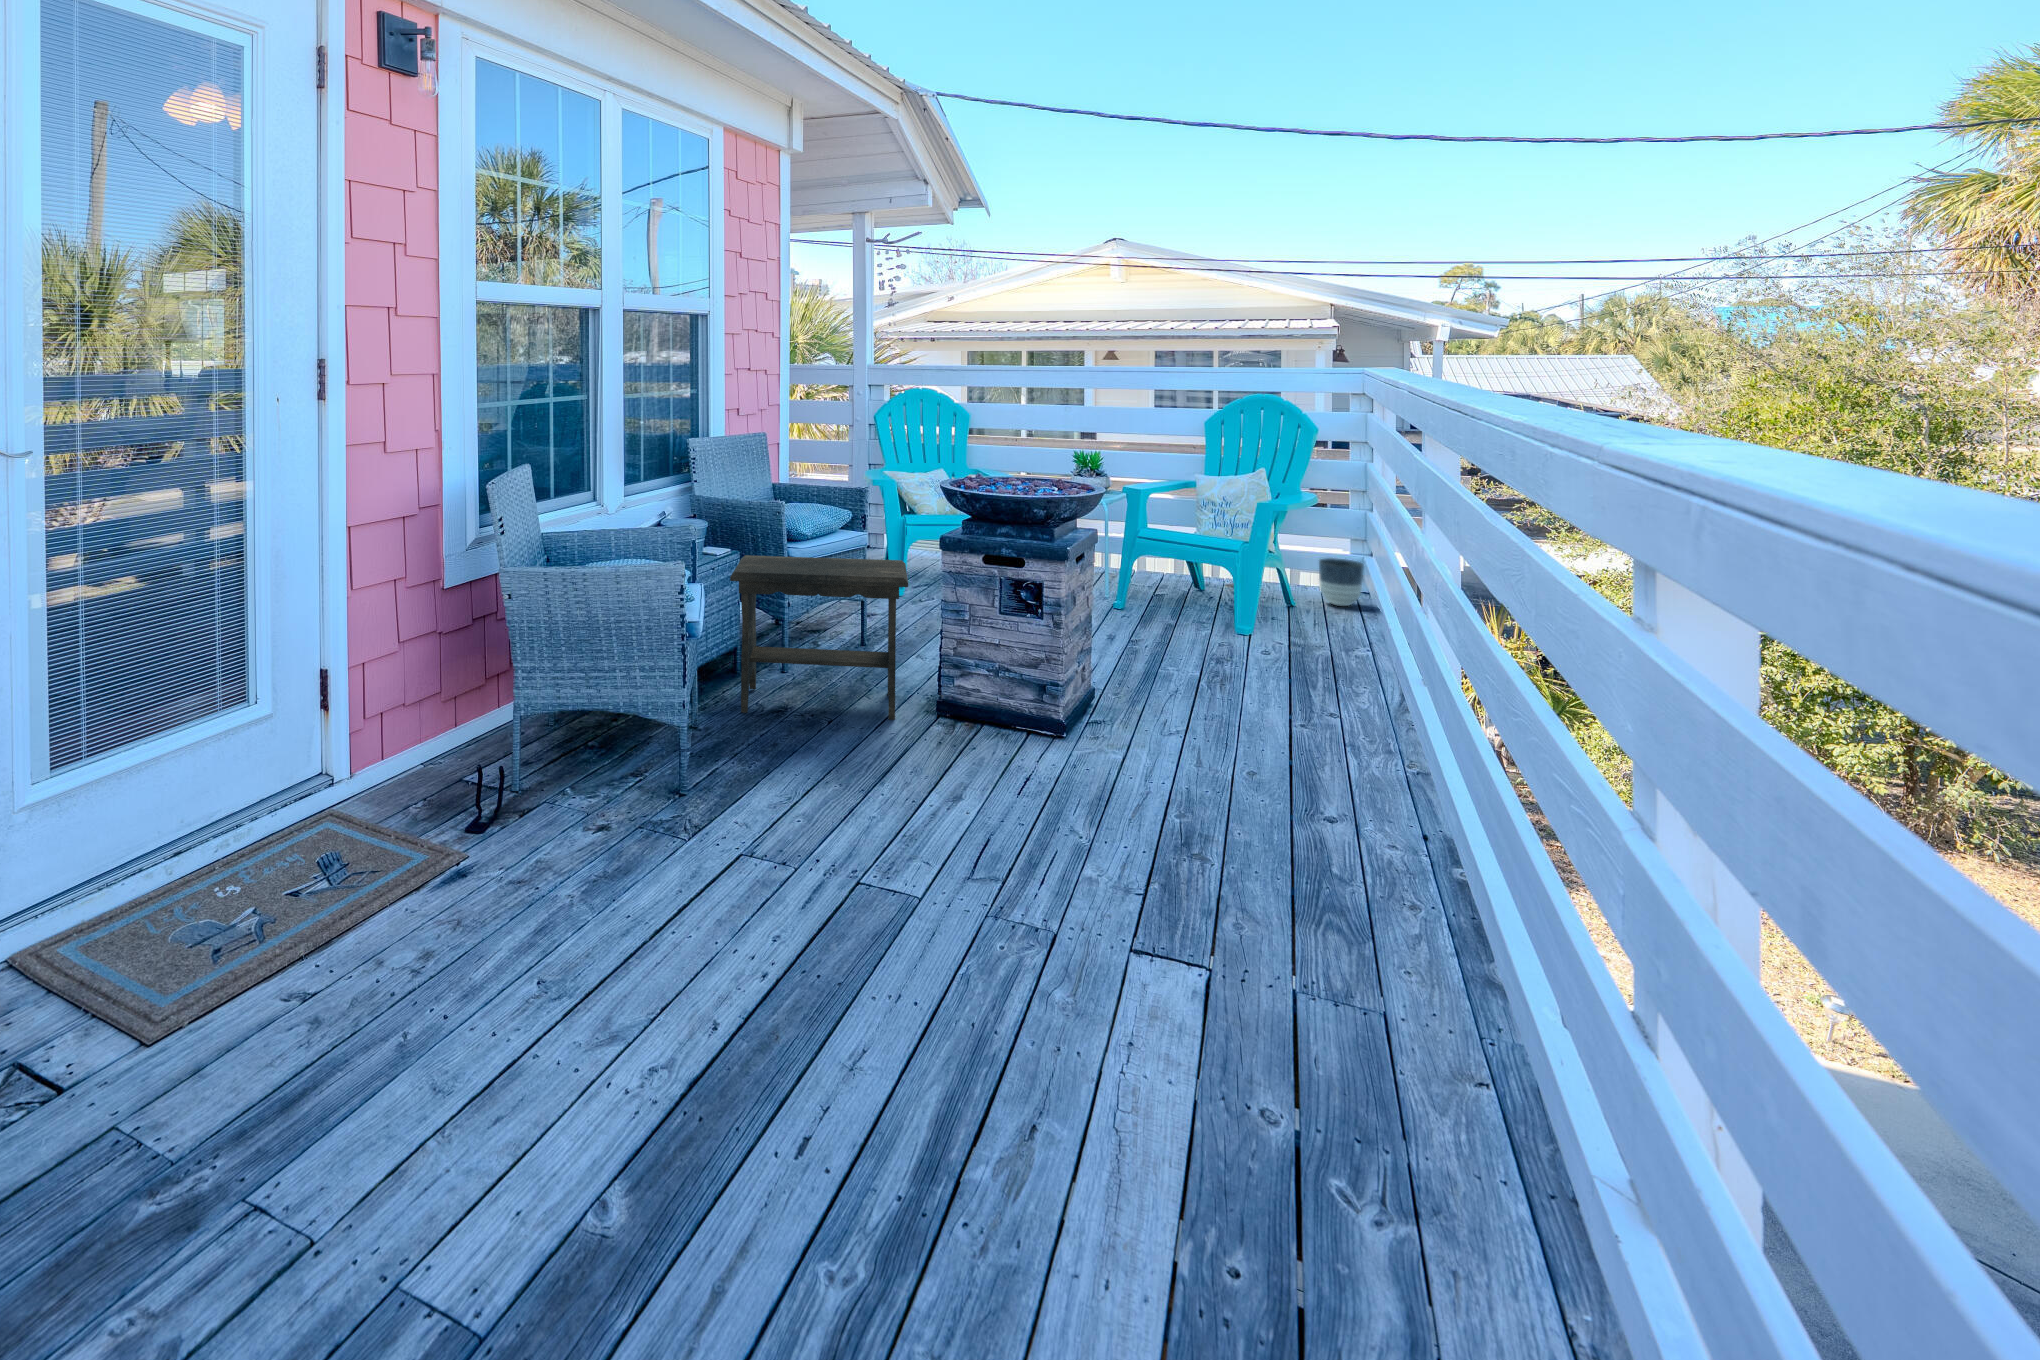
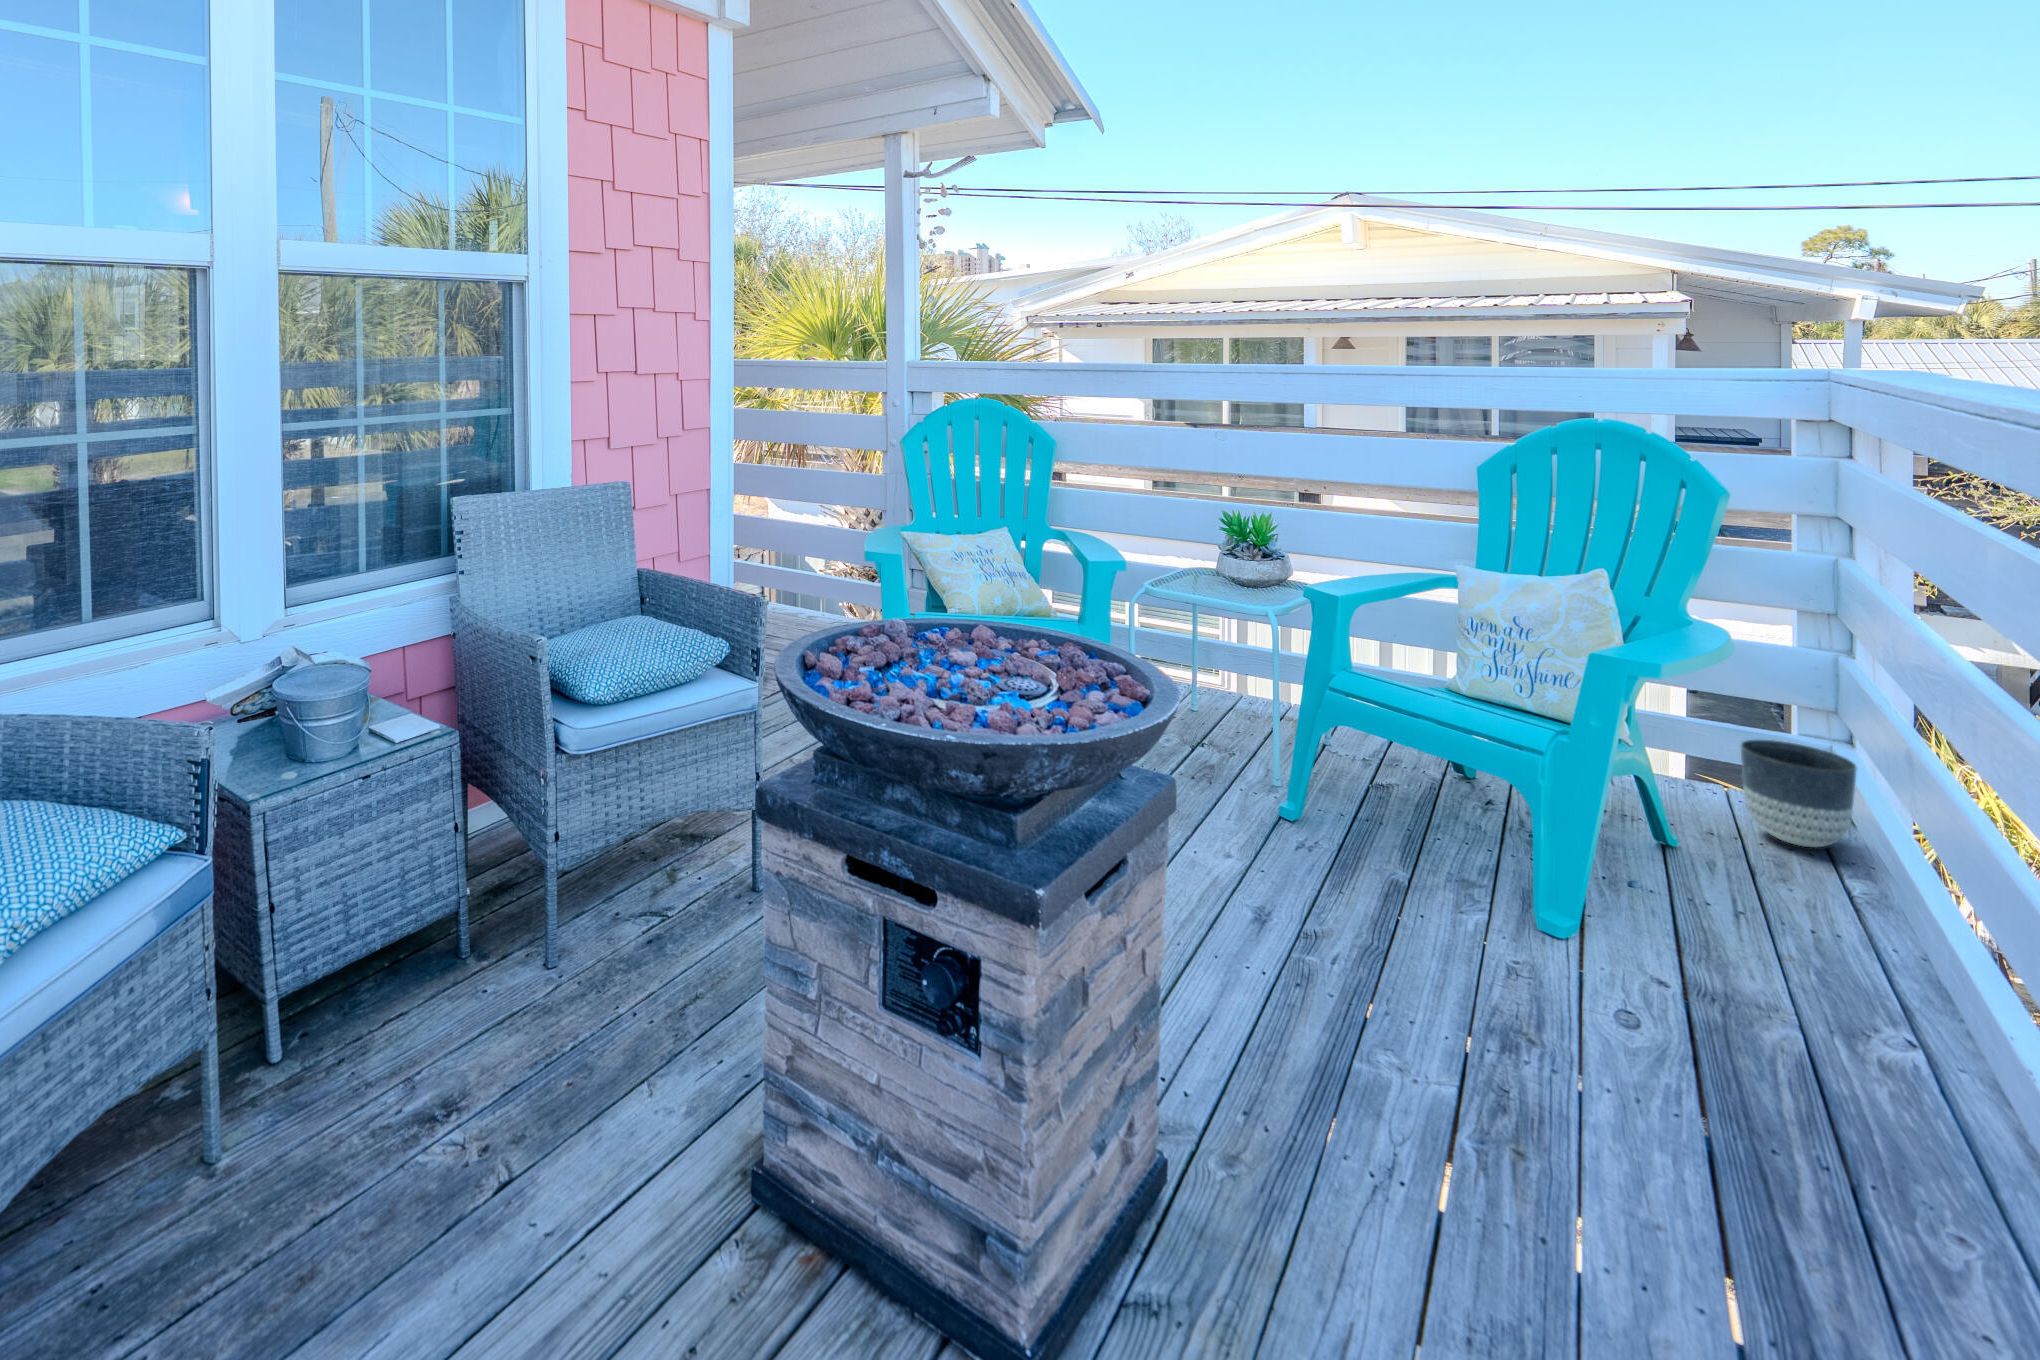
footstool: present [730,555,908,720] -> none [264,762,709,1250]

